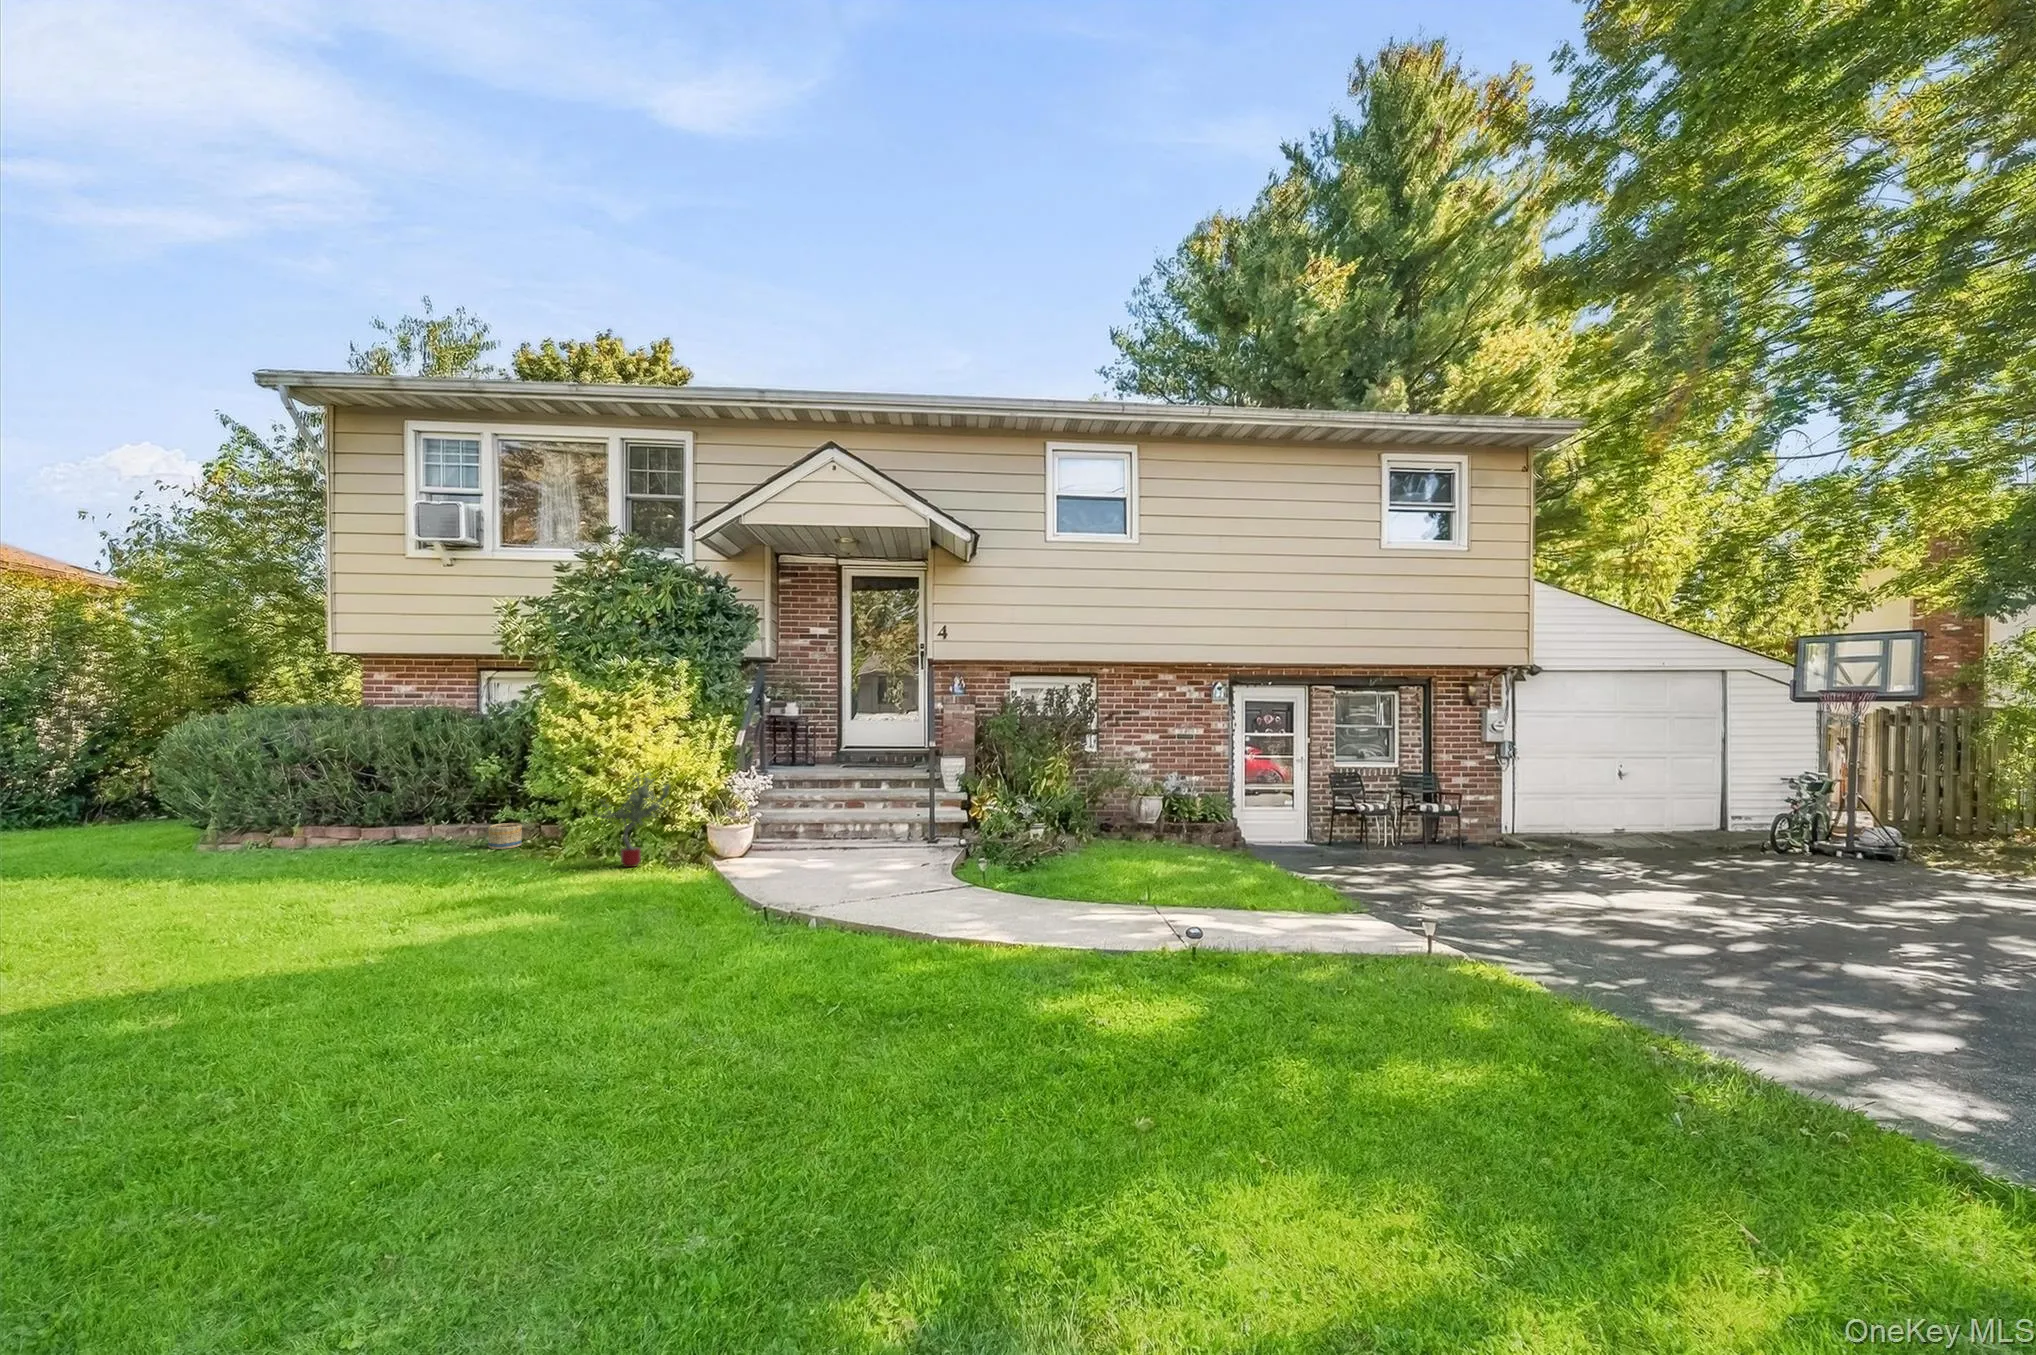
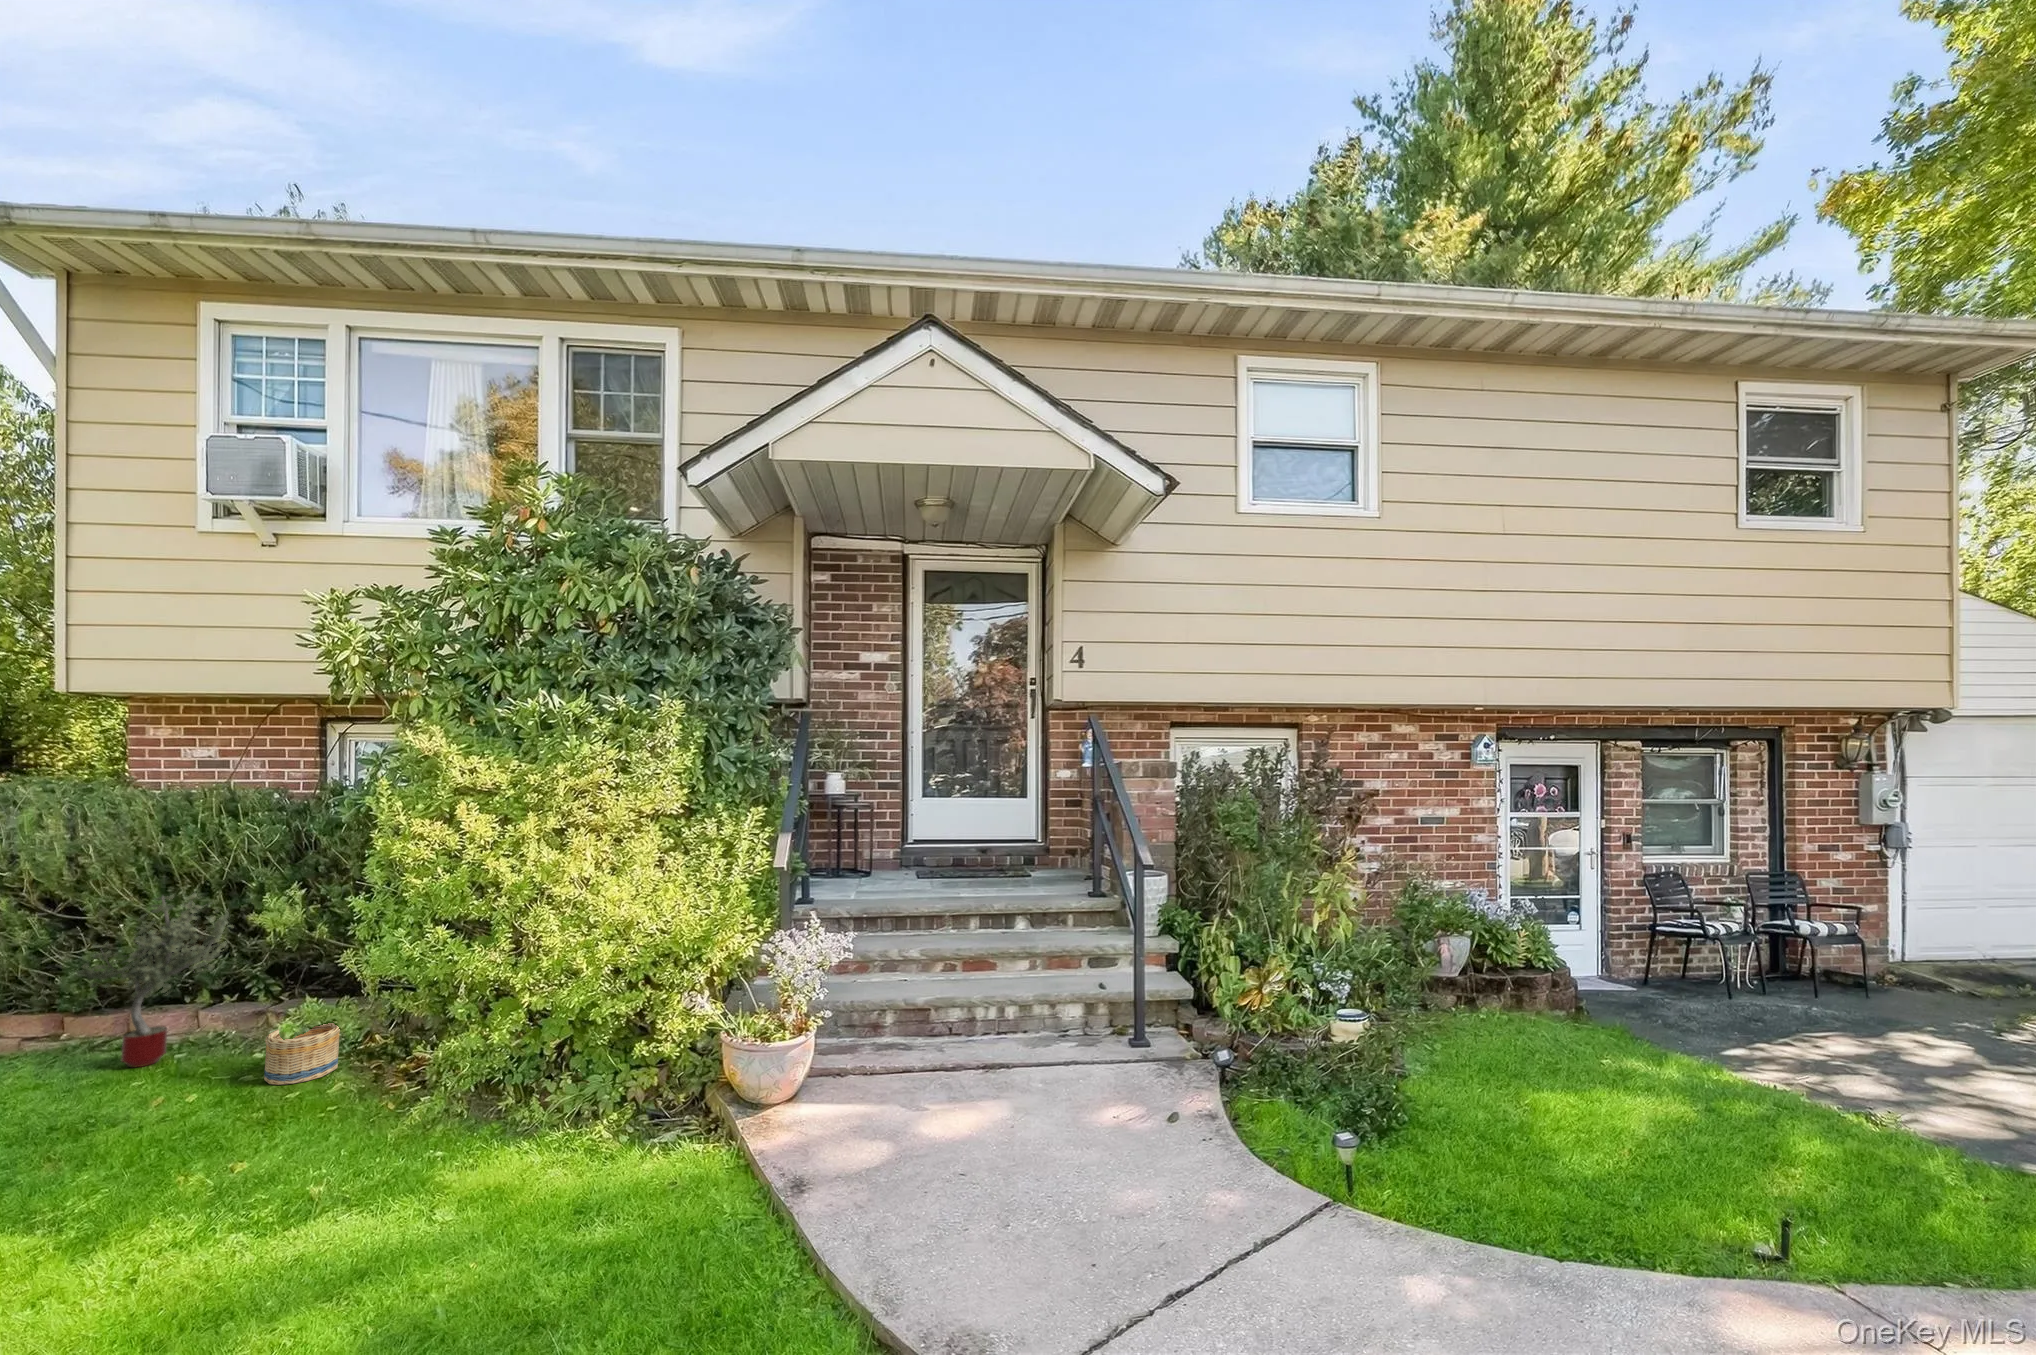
potted tree: present [594,773,670,867] -> present [78,893,233,1067]

